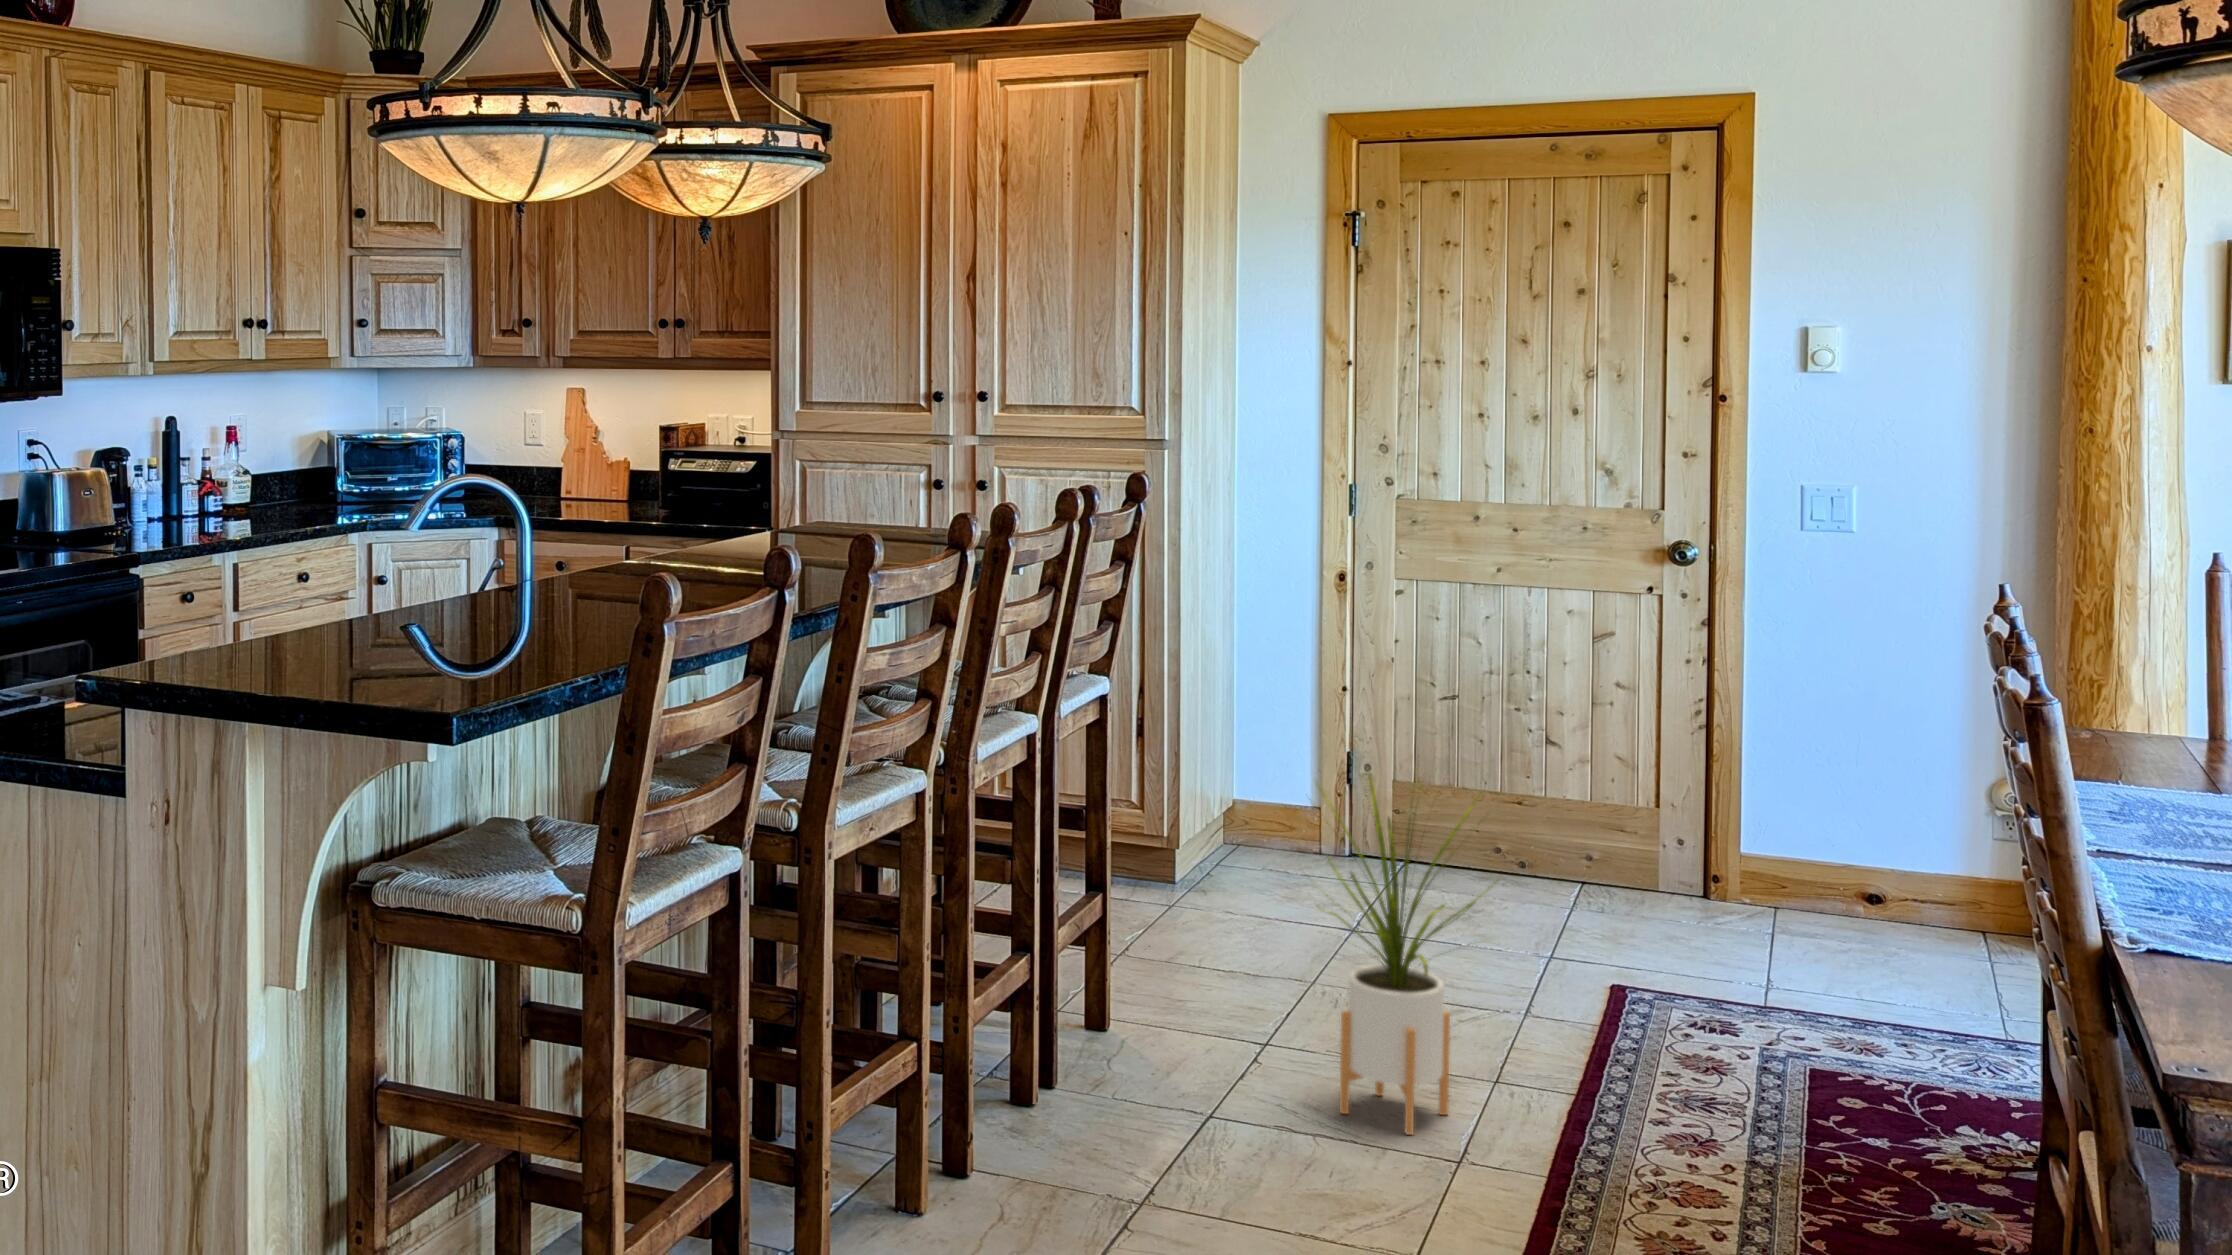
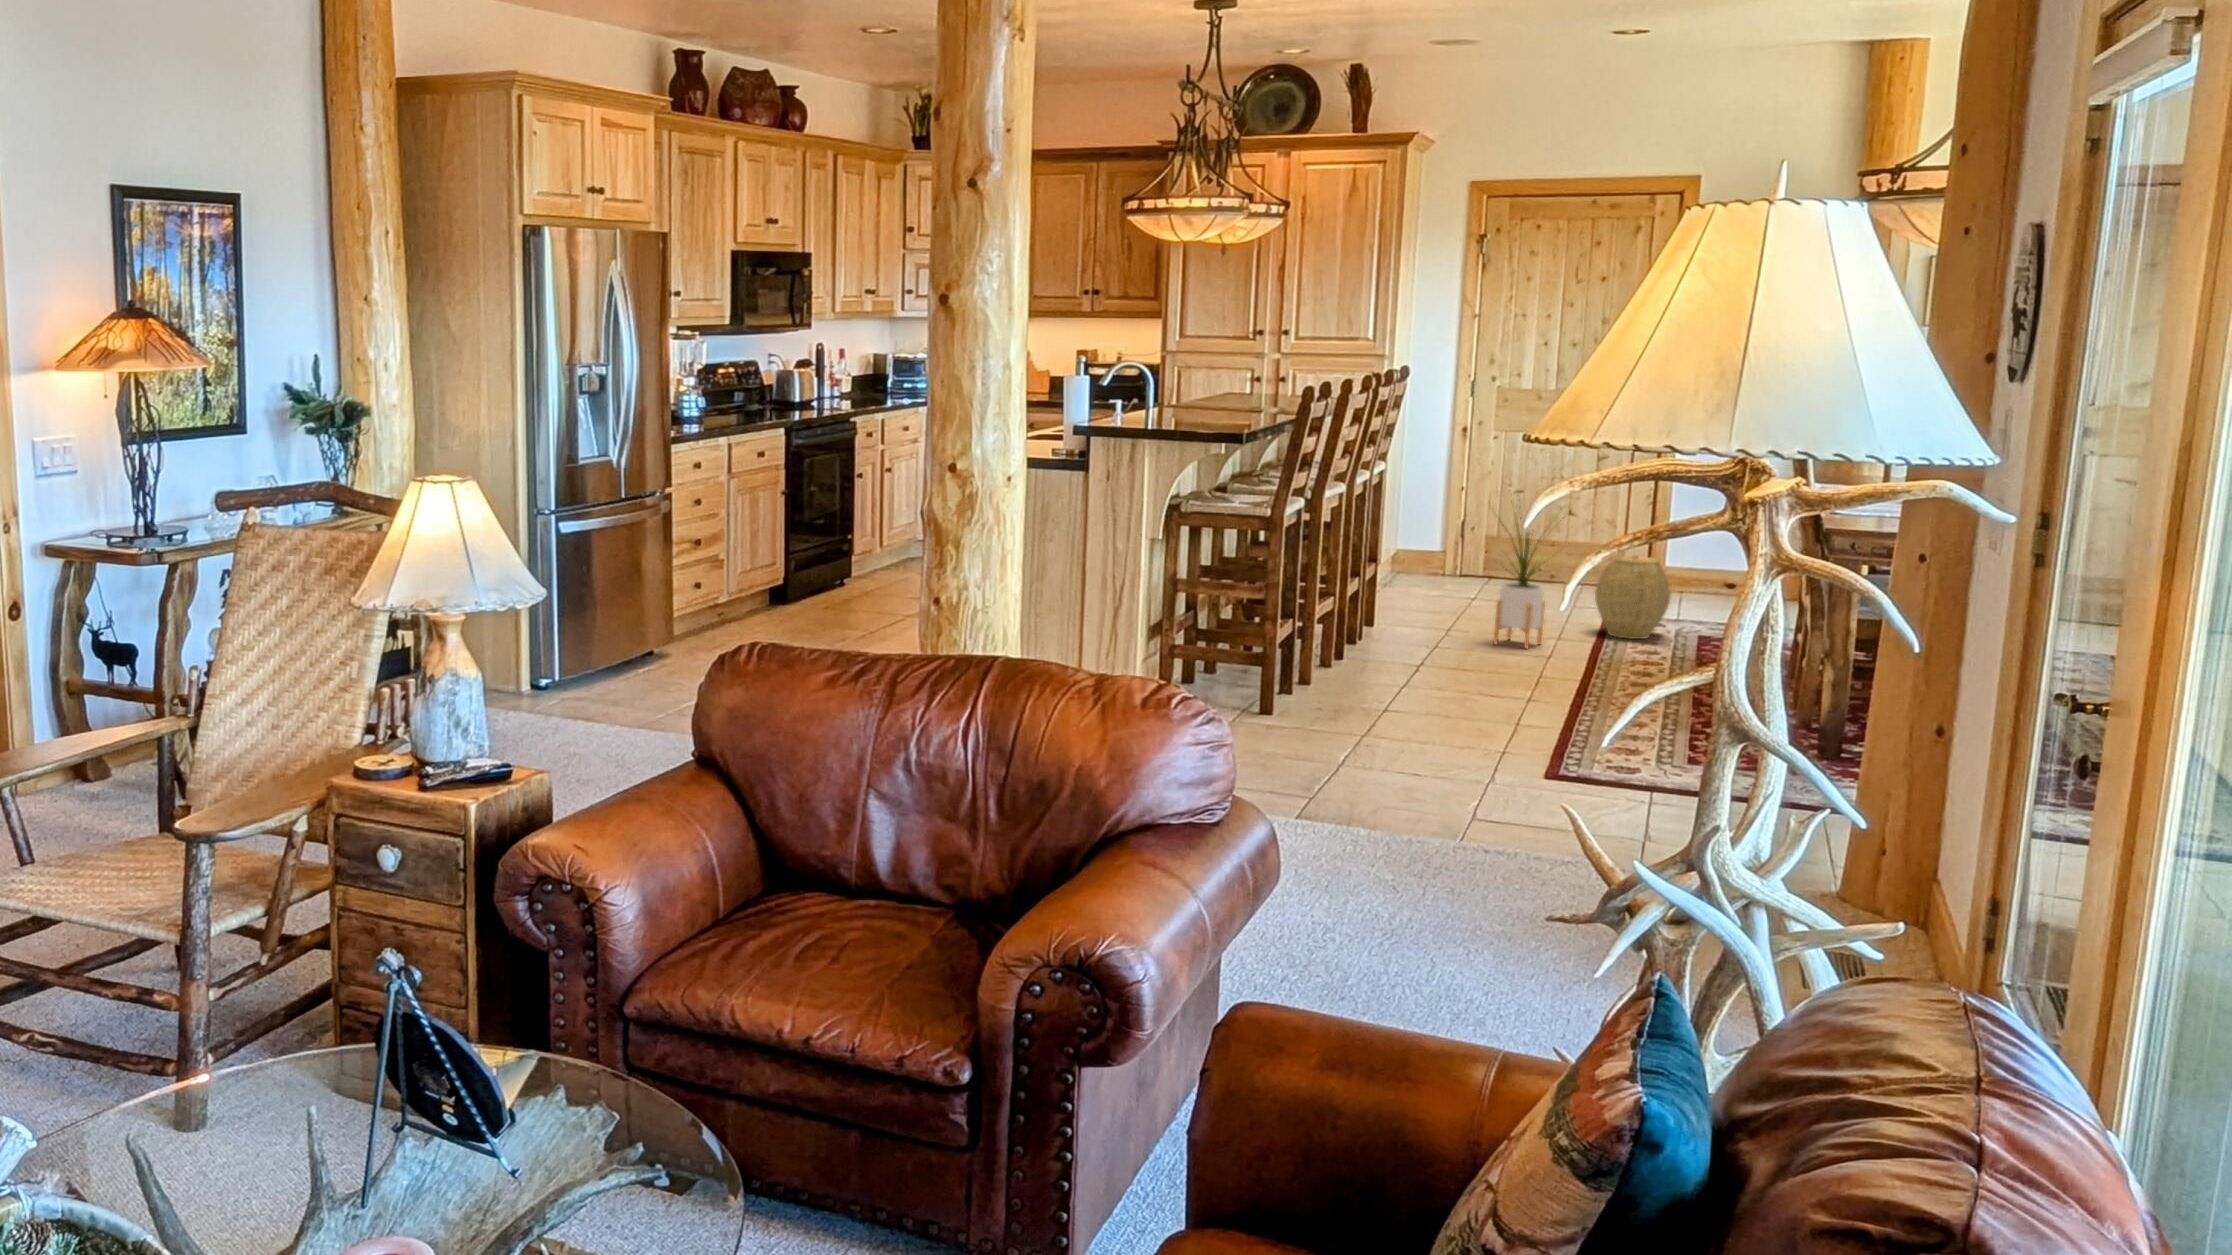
woven basket: none [1572,888,1736,1087] -> present [1595,554,1671,639]

